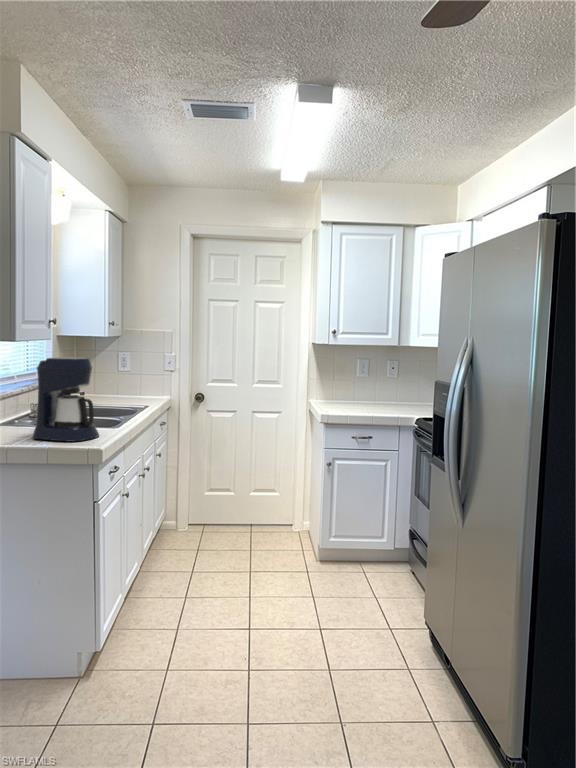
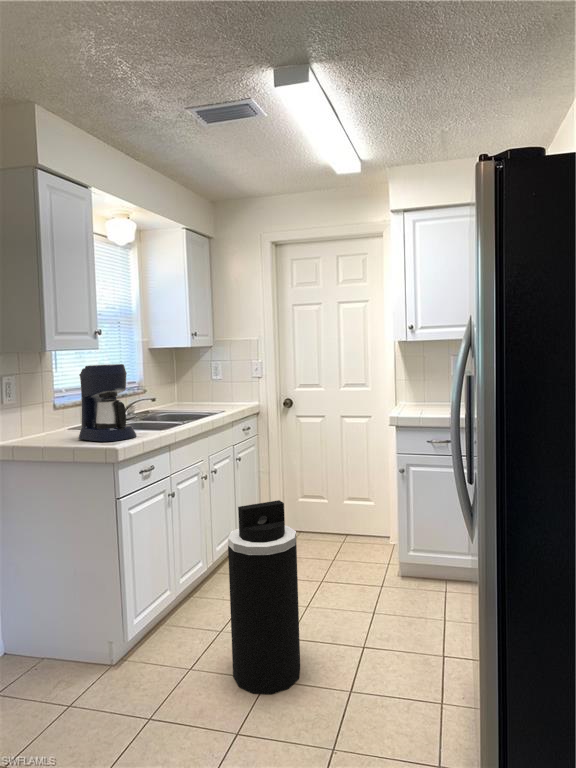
trash can: none [213,495,281,679] -> present [228,500,300,694]

